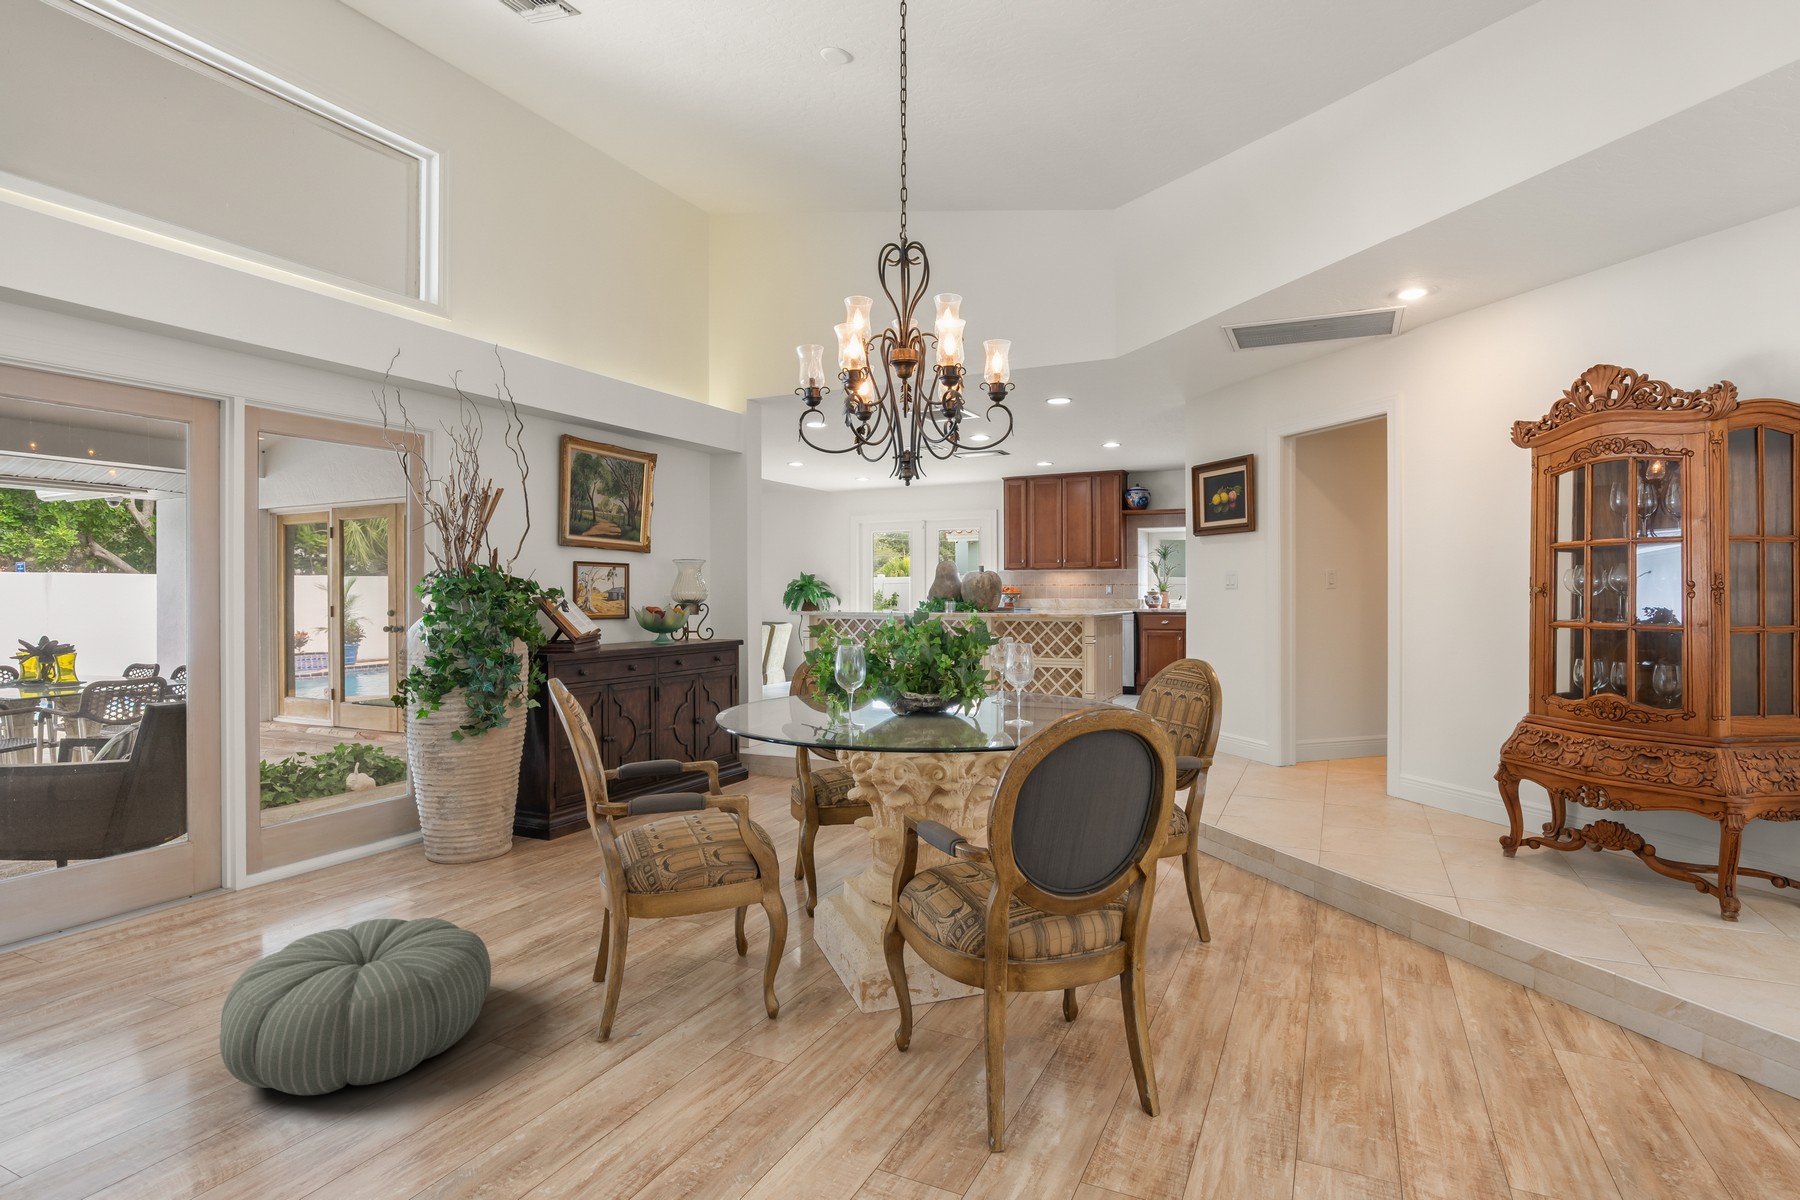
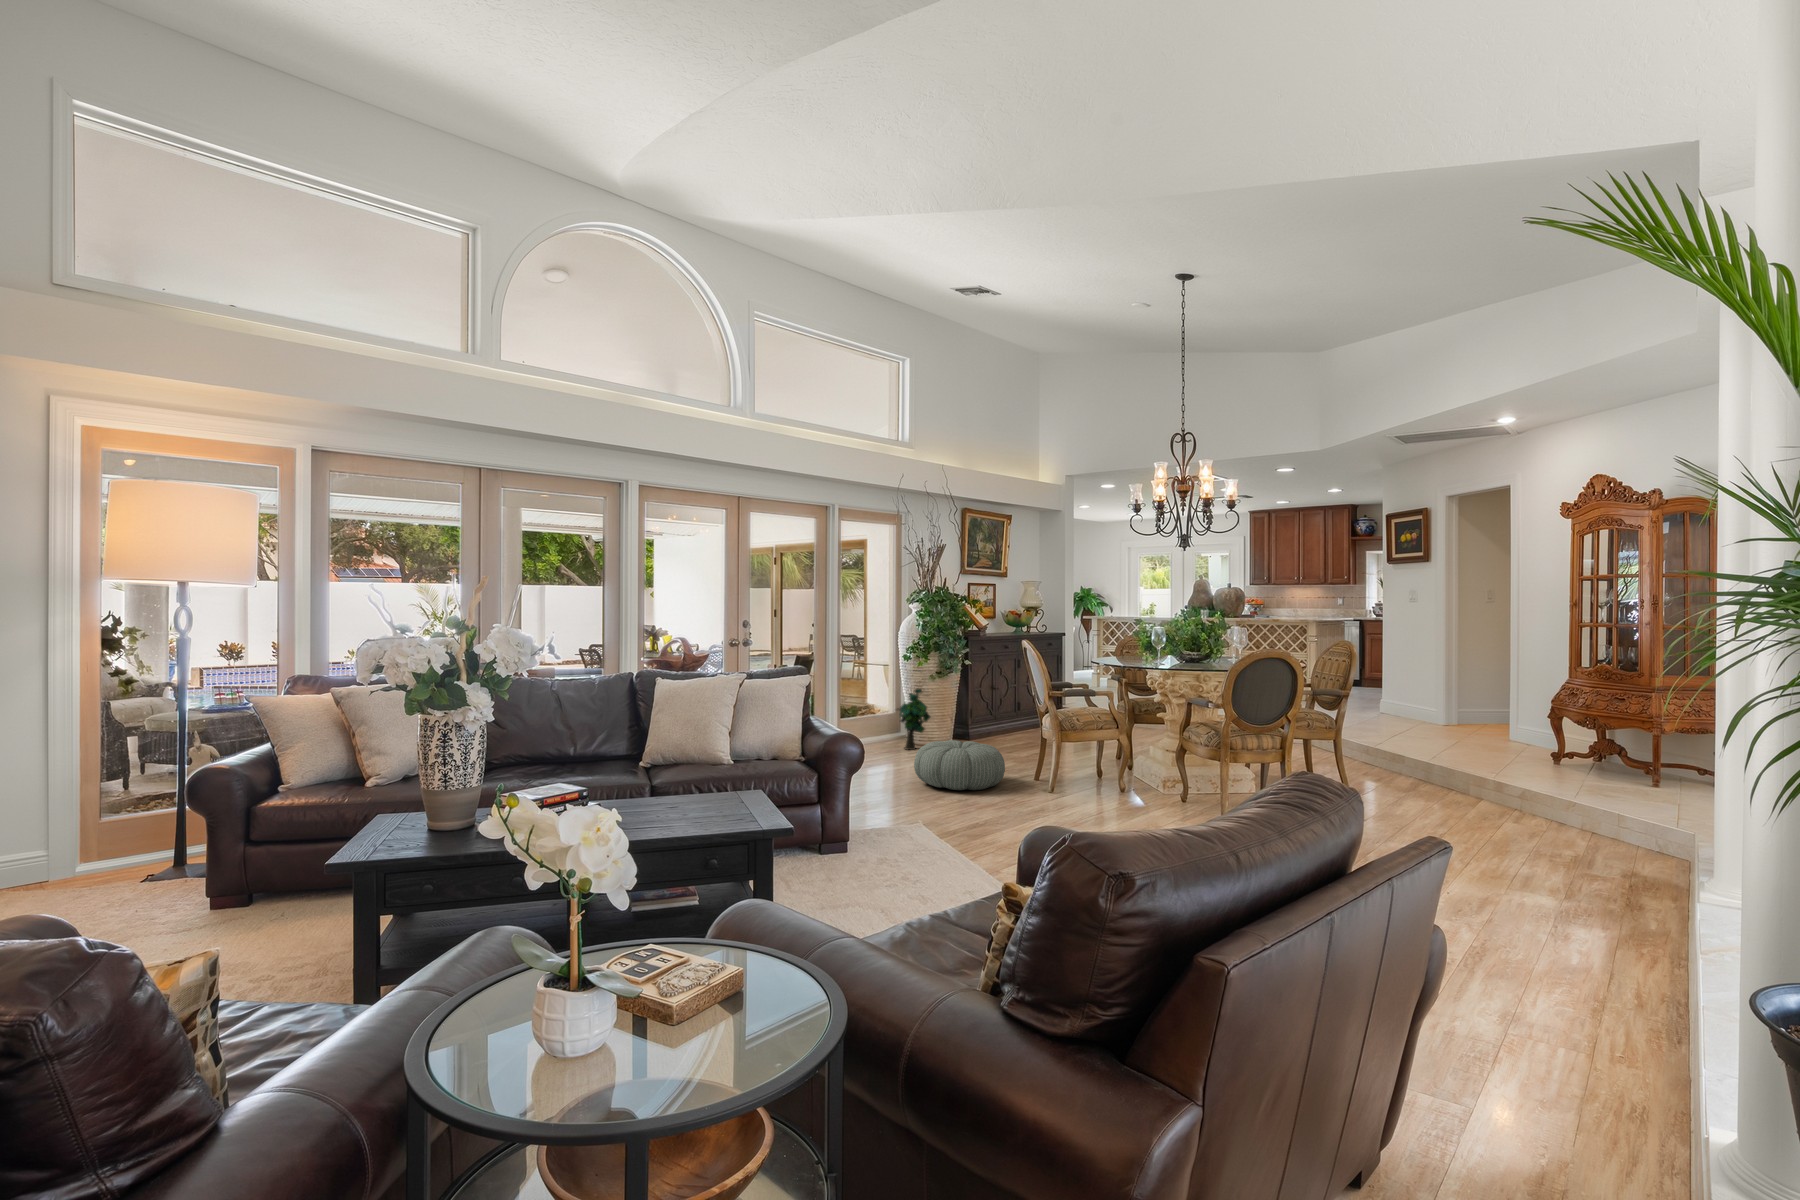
decorative plant: none [372,761,450,884] -> present [899,689,930,750]

